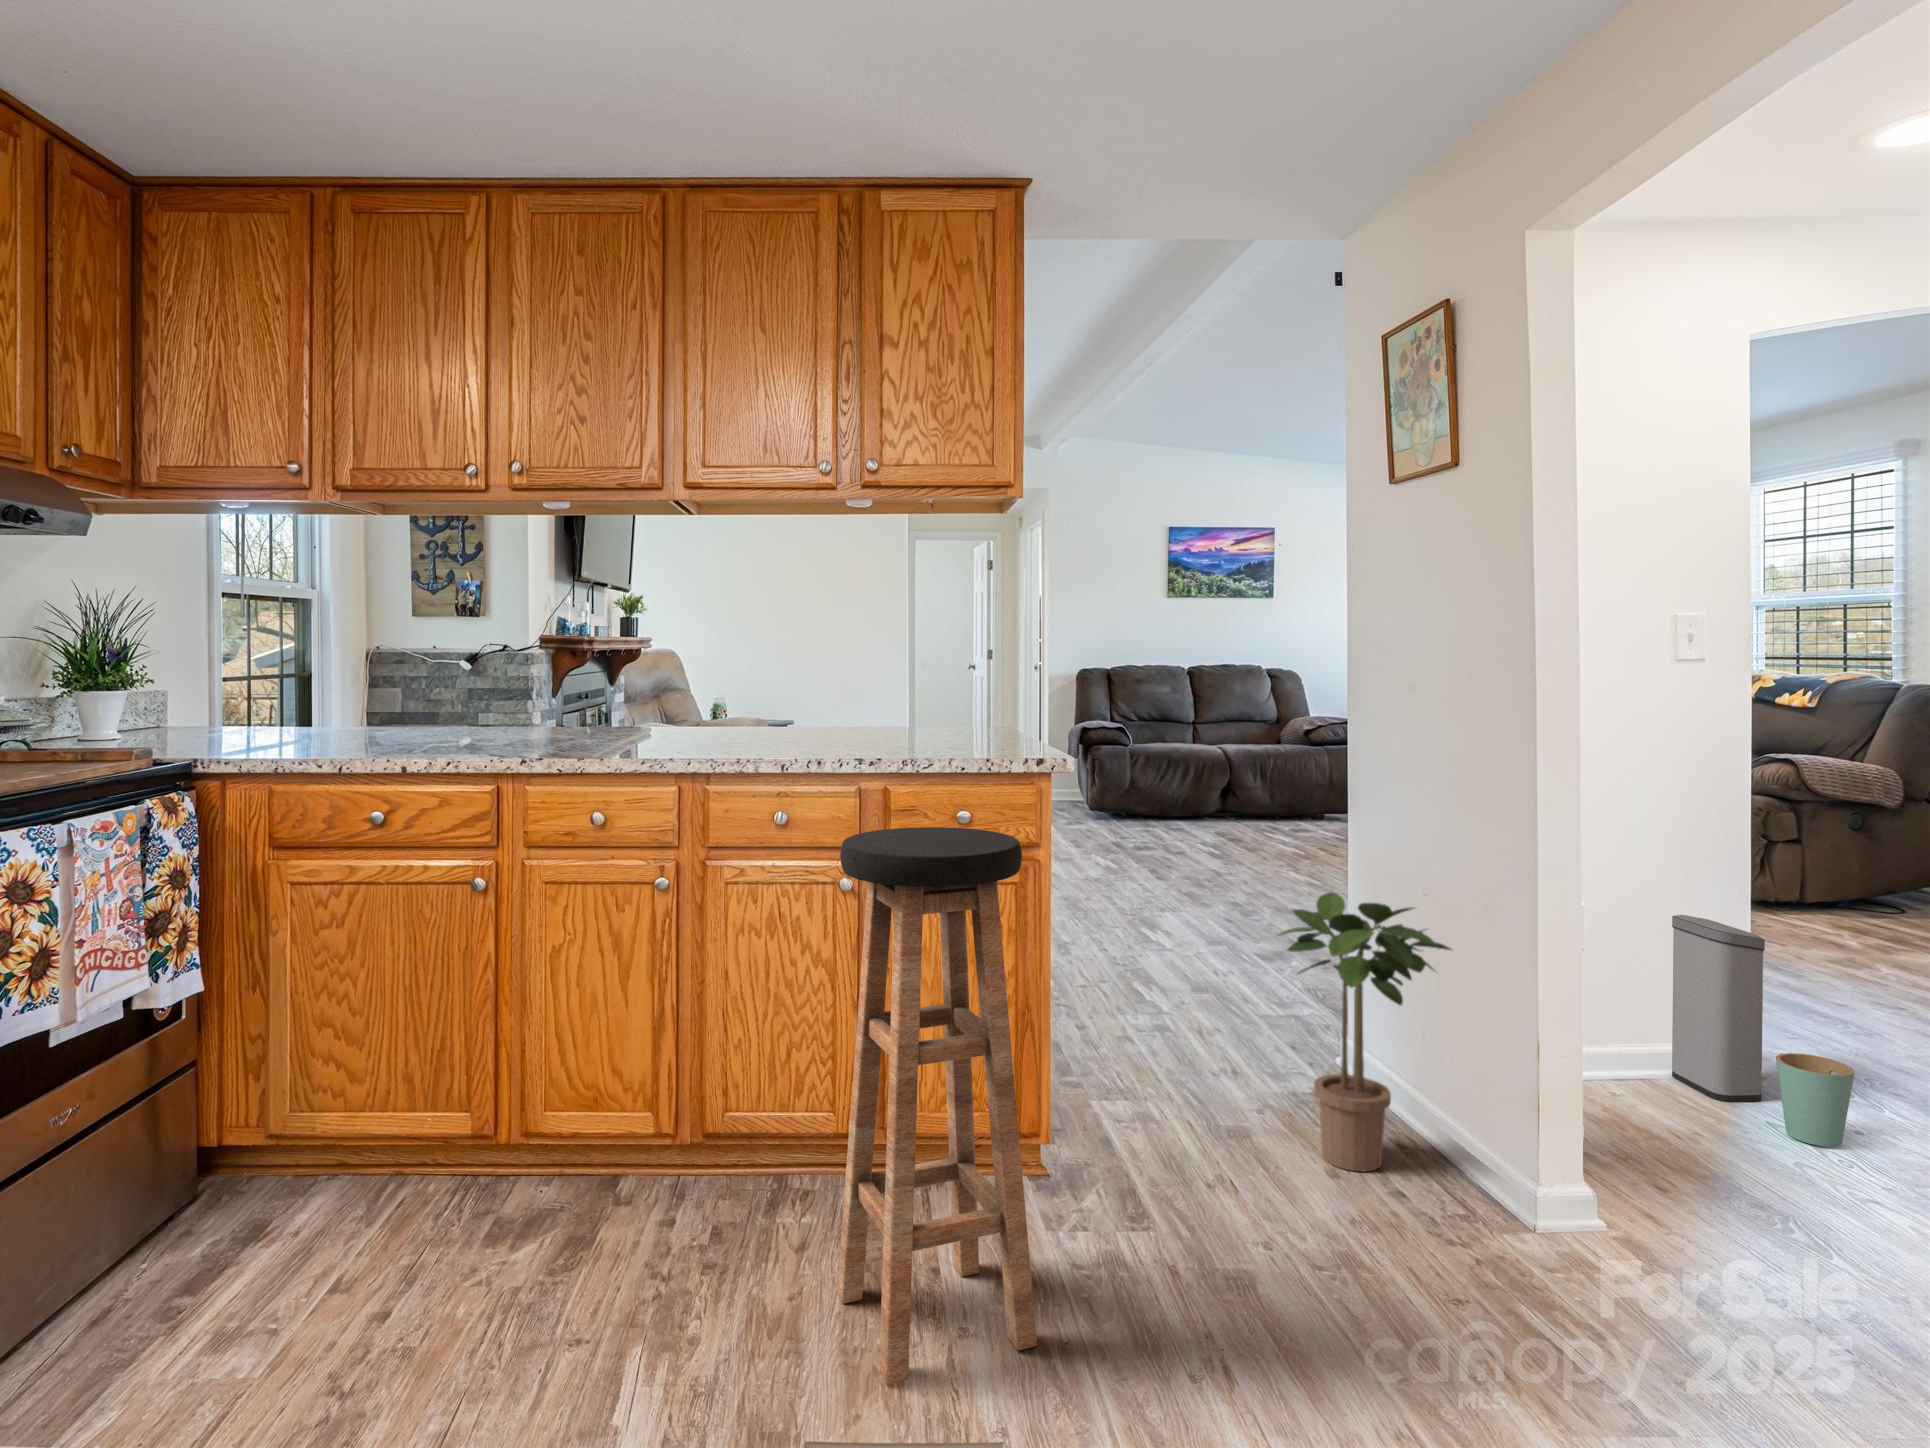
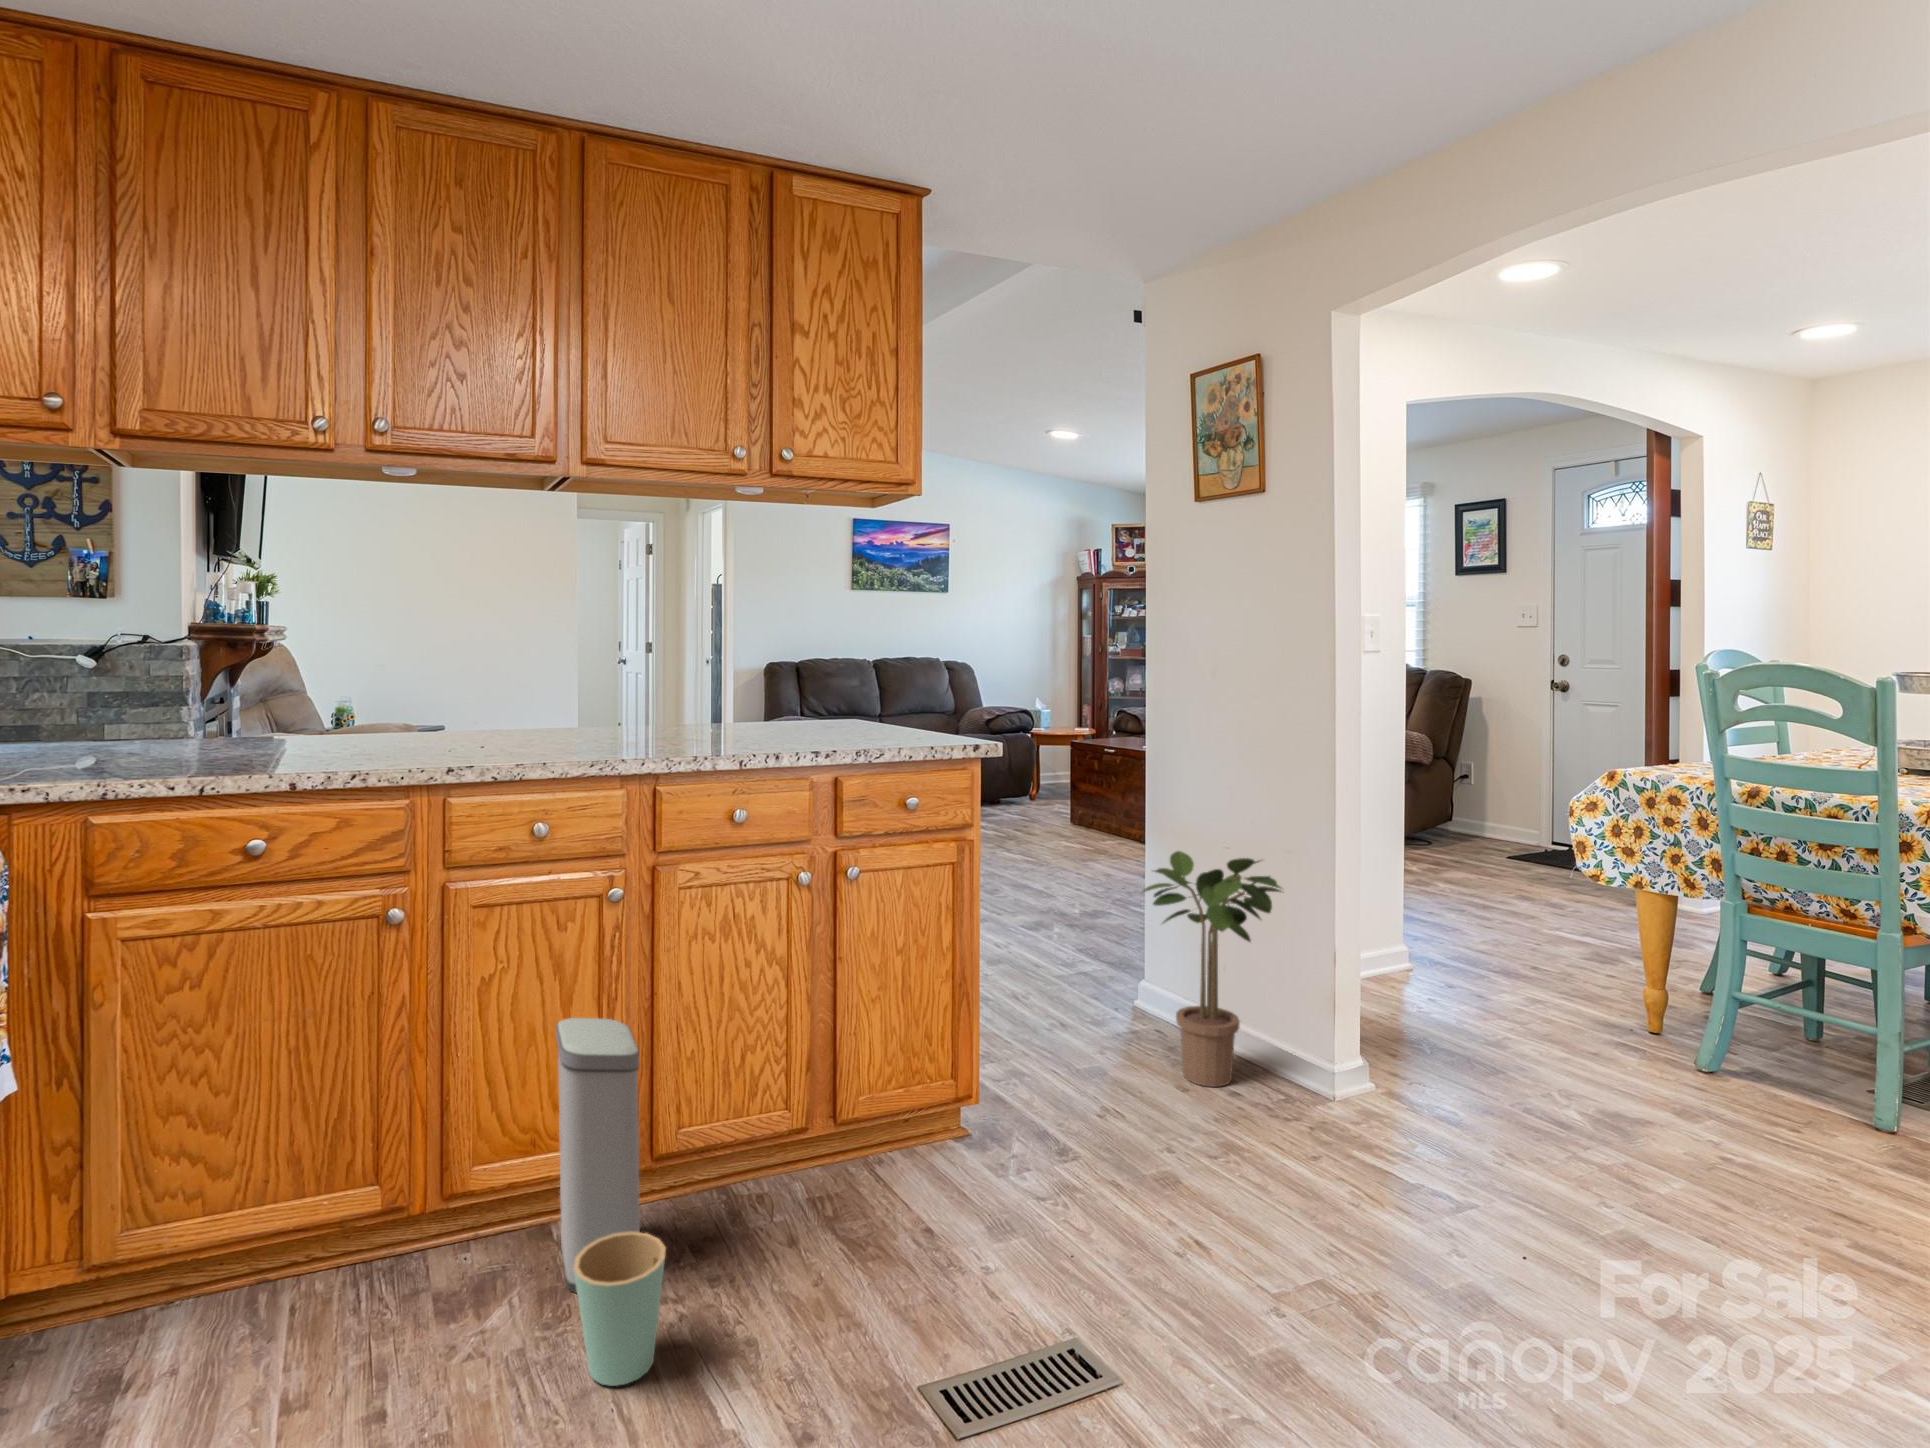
bar stool: present [837,827,1037,1384] -> none [868,817,1078,1368]
trash can: present [1672,915,1855,1147] -> present [556,1018,666,1386]

